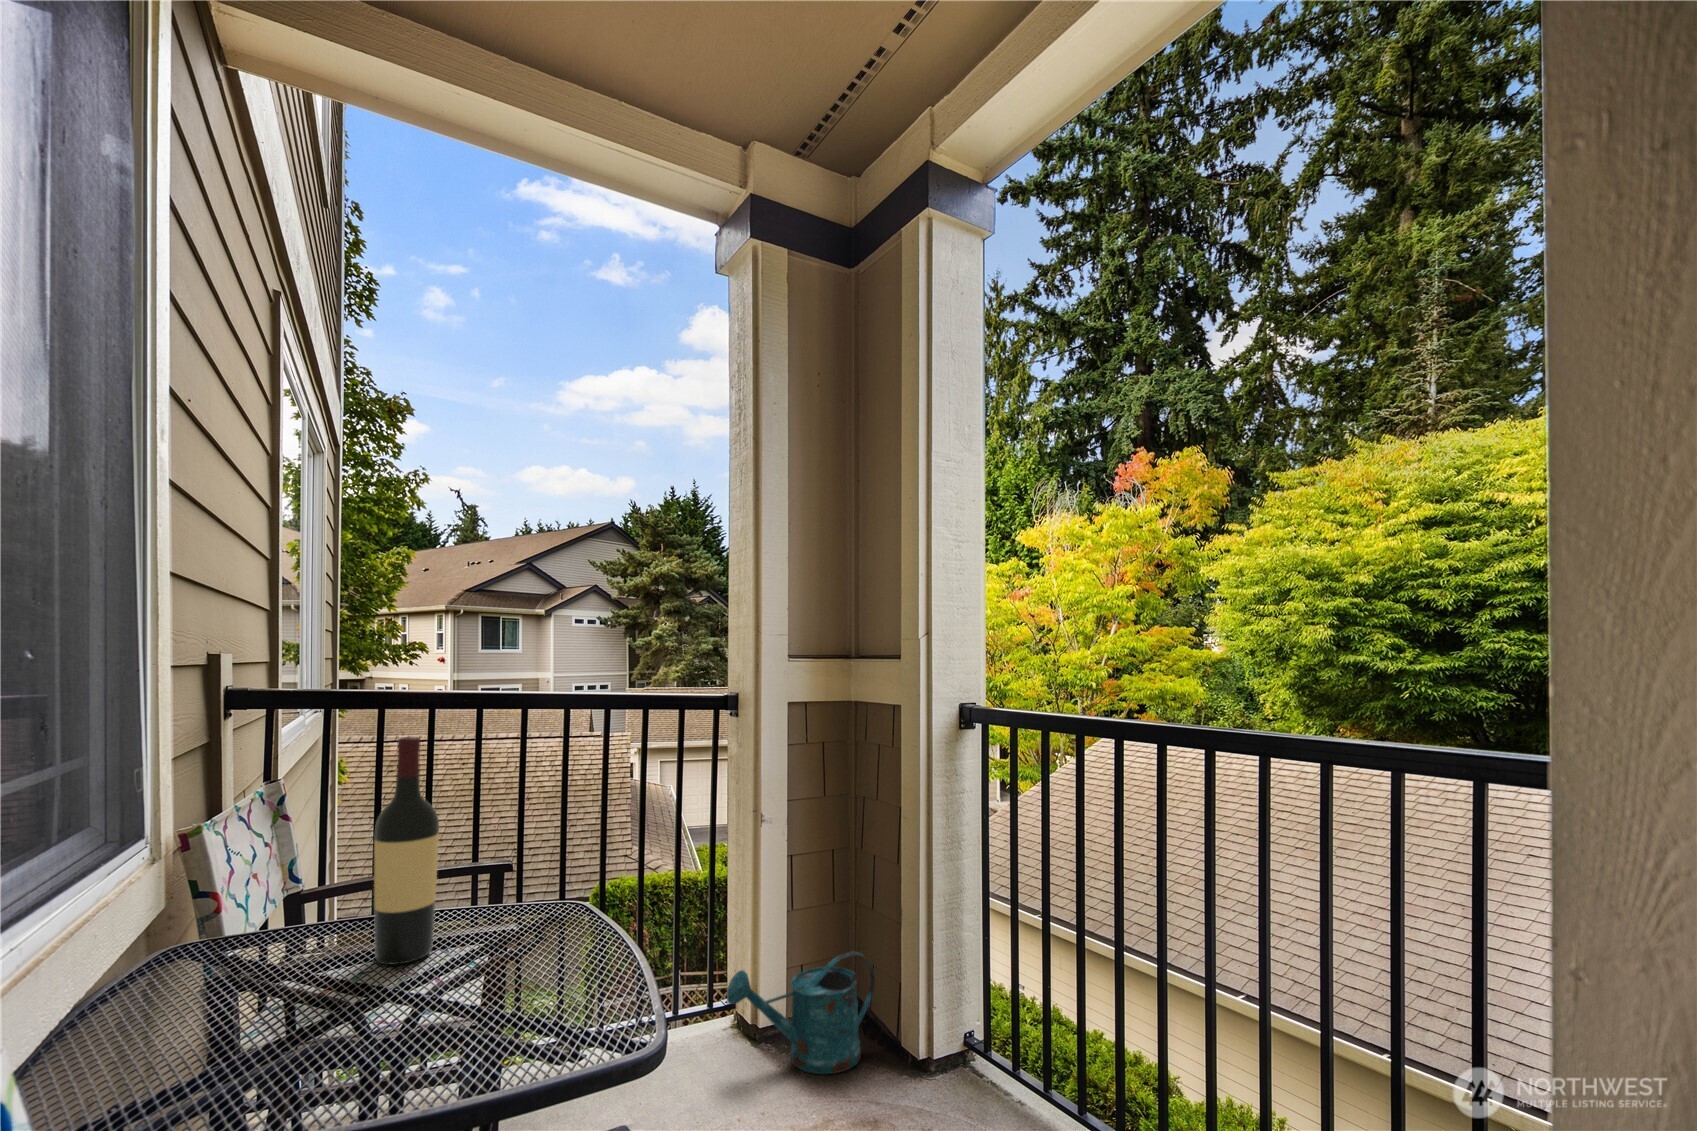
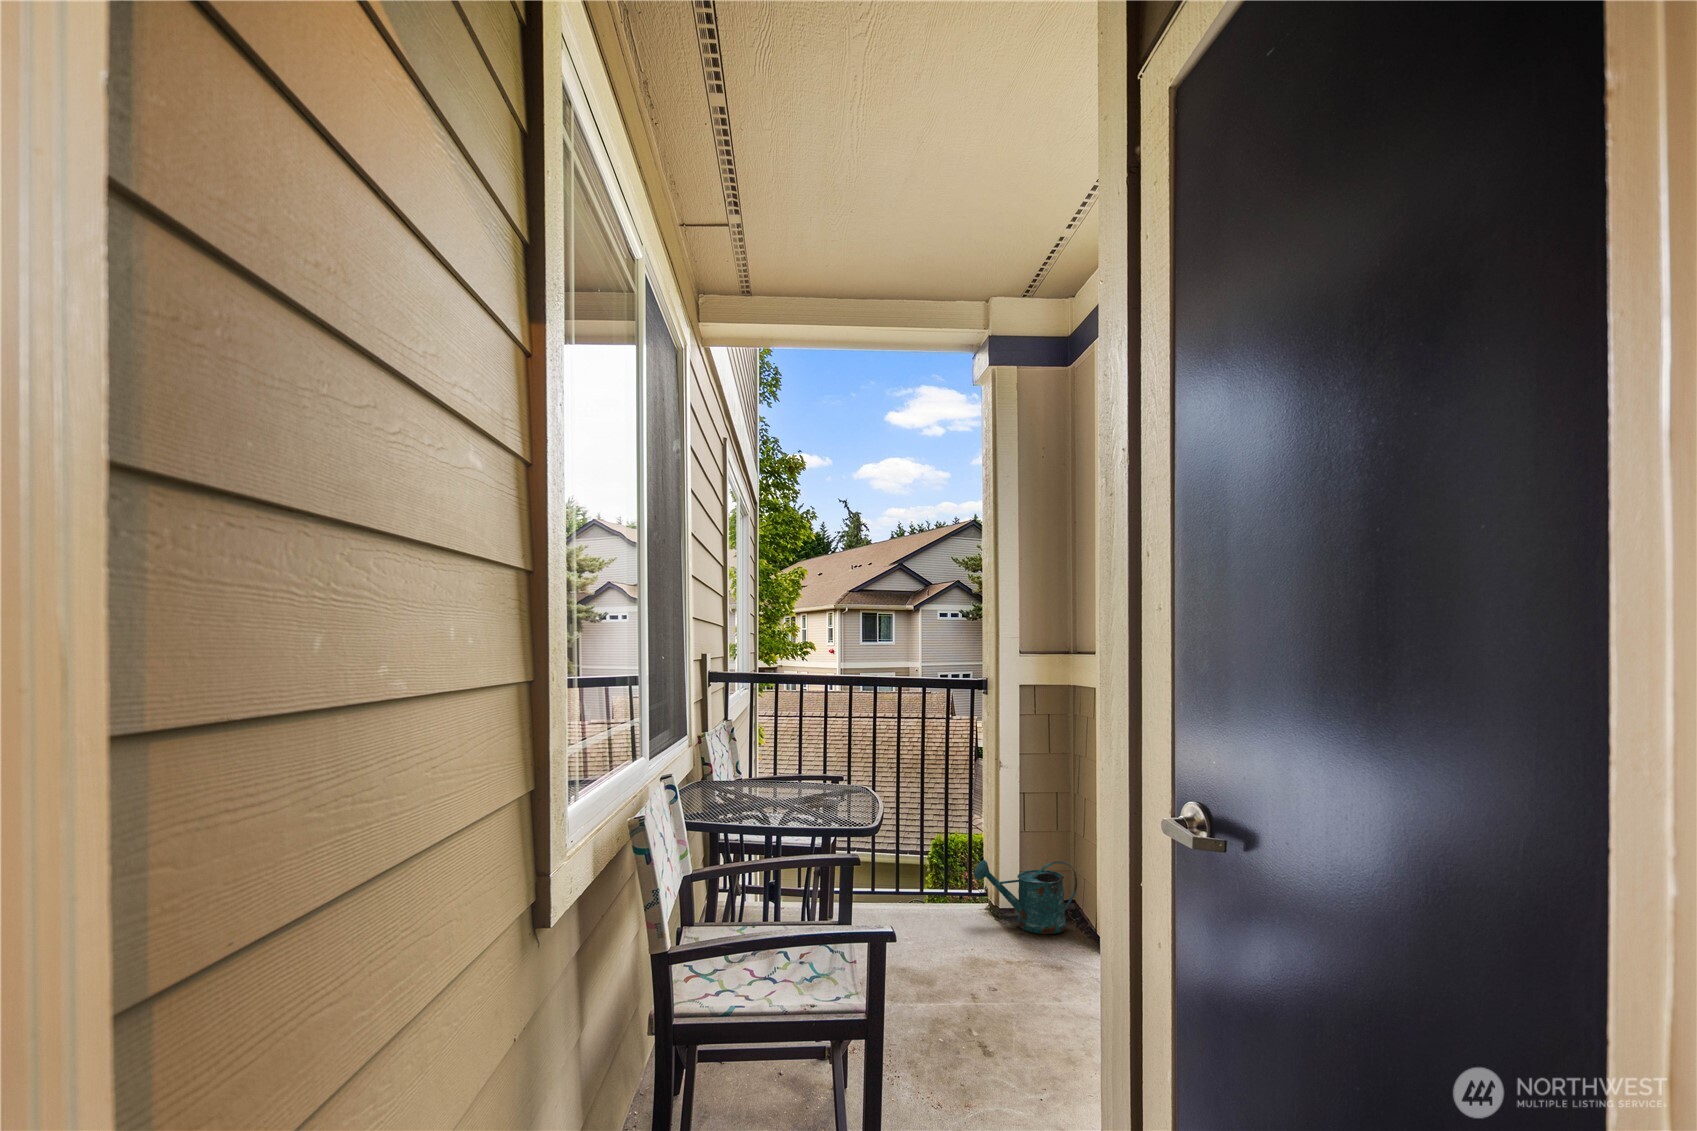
wine bottle: present [374,737,439,964] -> none [774,696,799,795]

